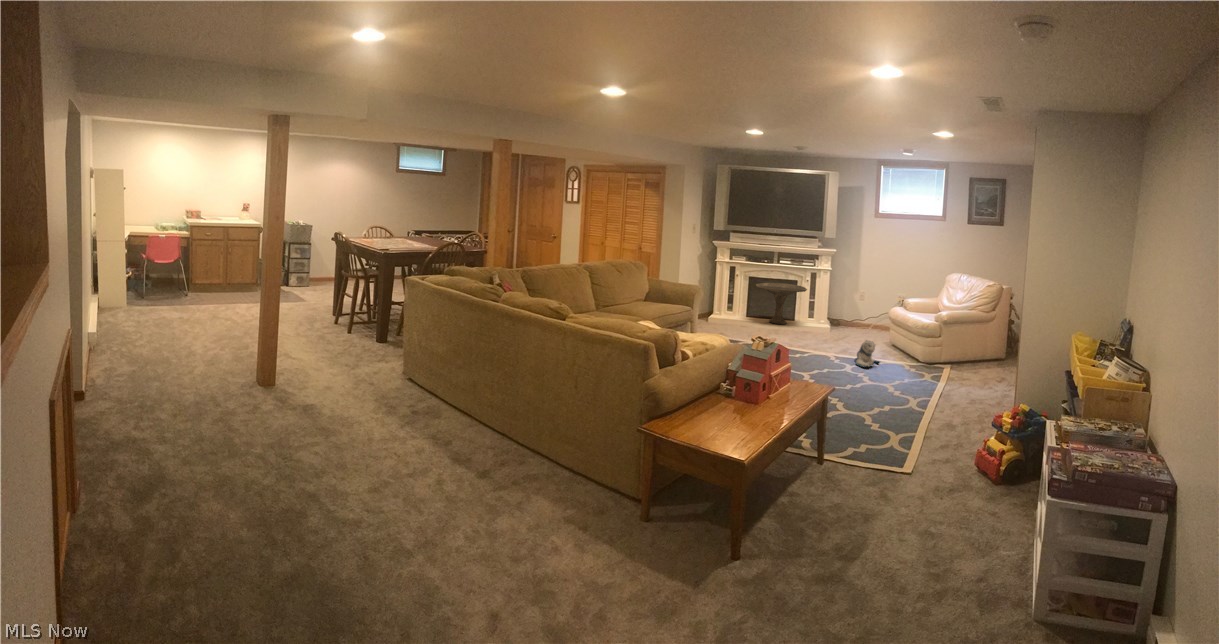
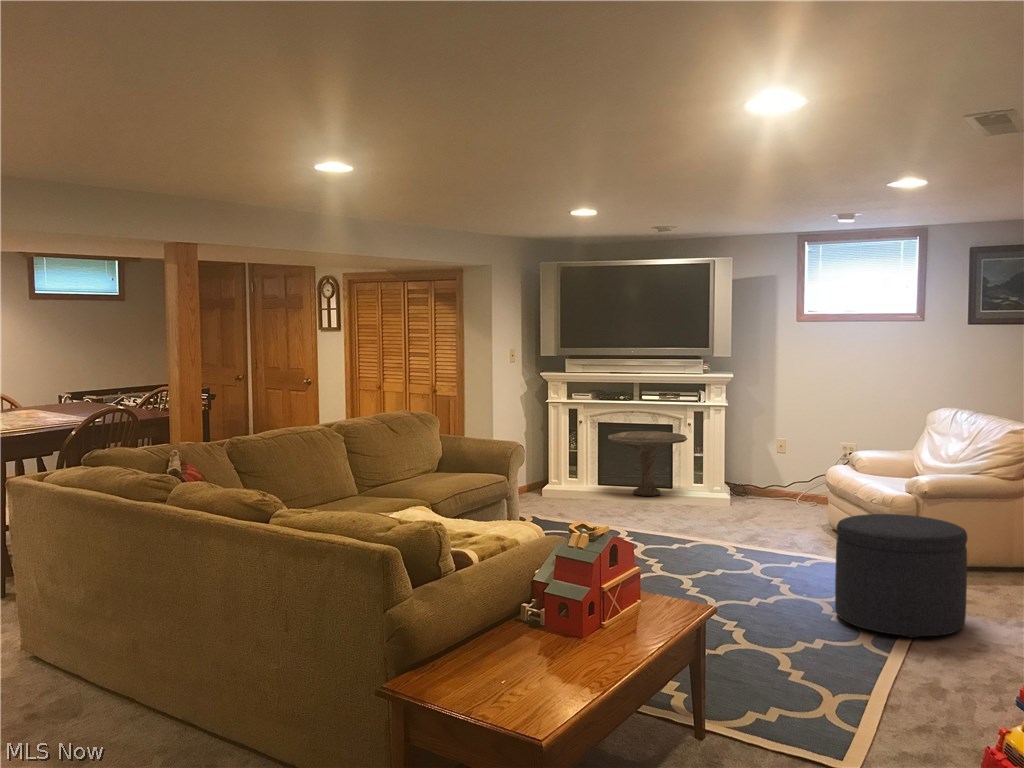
ottoman: none [896,338,976,405] -> present [835,514,967,638]
plush toy: present [855,340,880,367] -> none [764,519,807,567]

